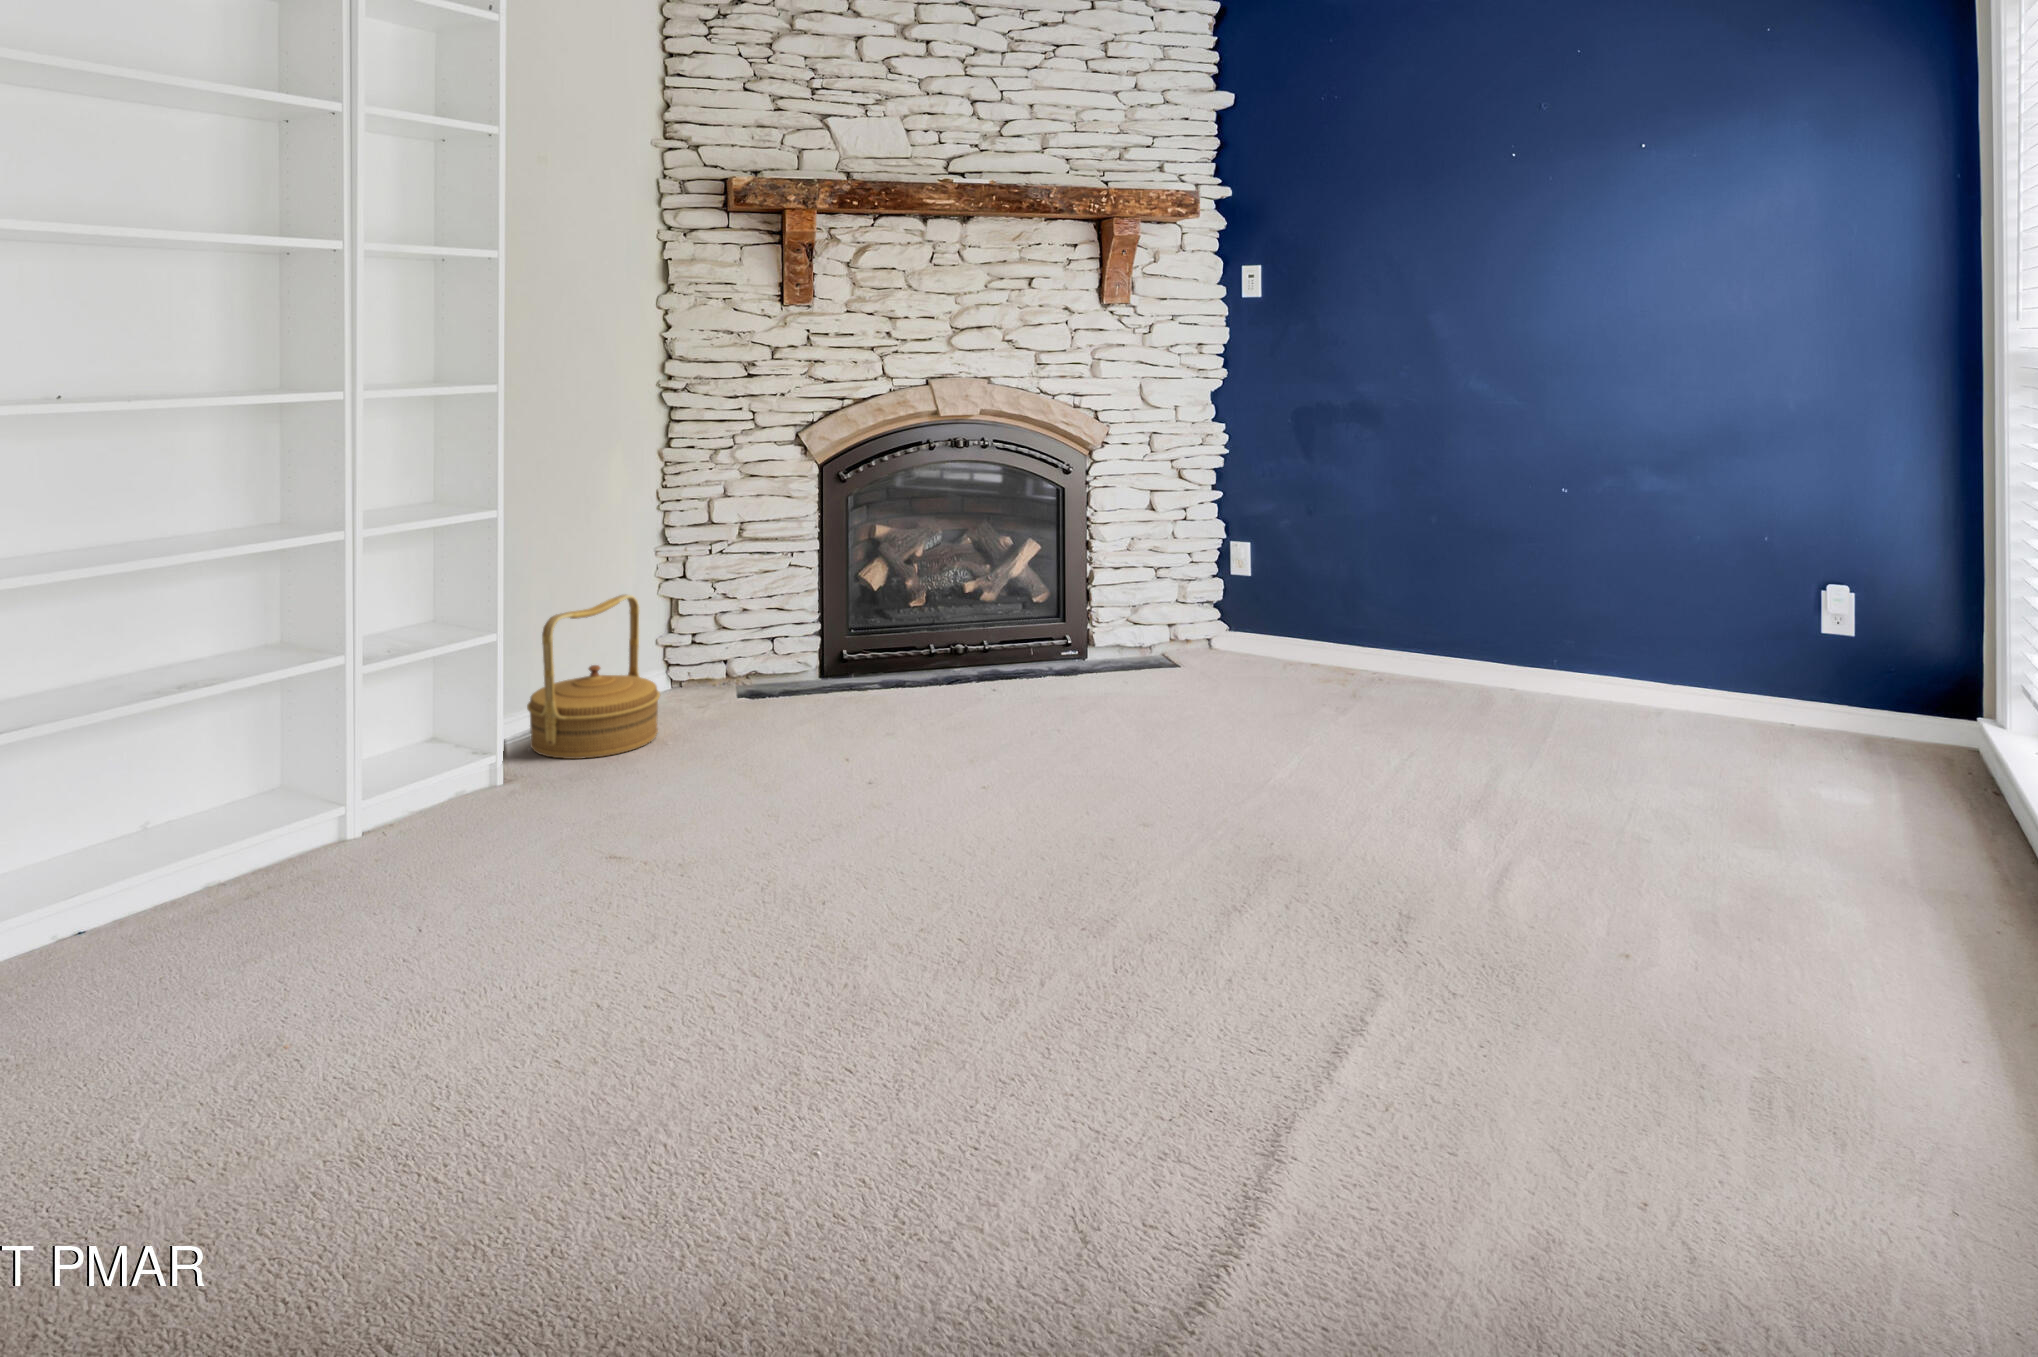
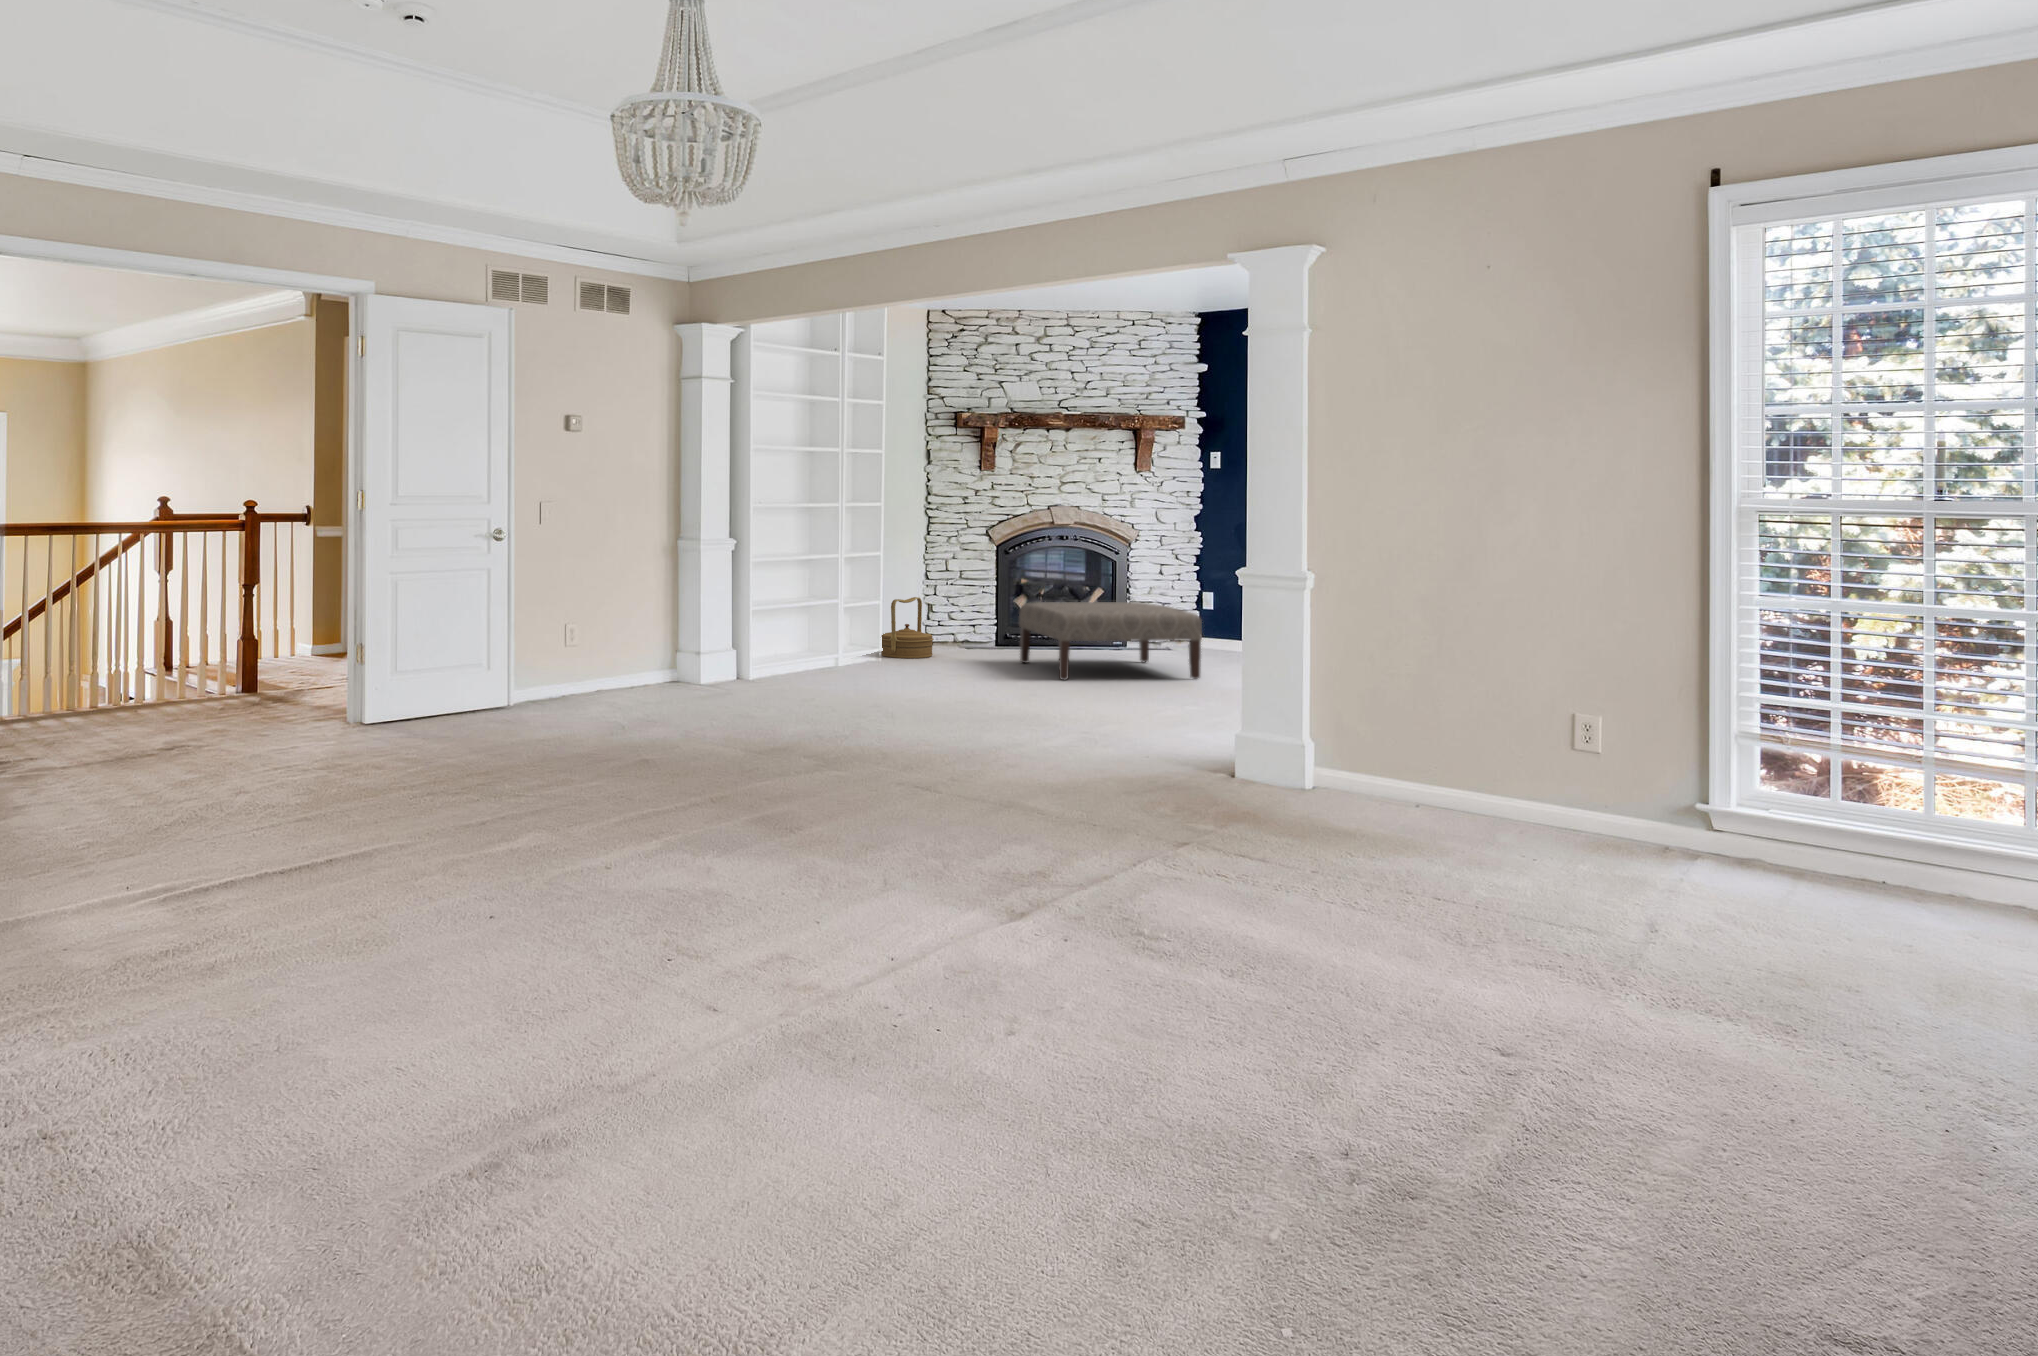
ottoman: none [855,596,1303,878] -> present [1019,602,1202,680]

